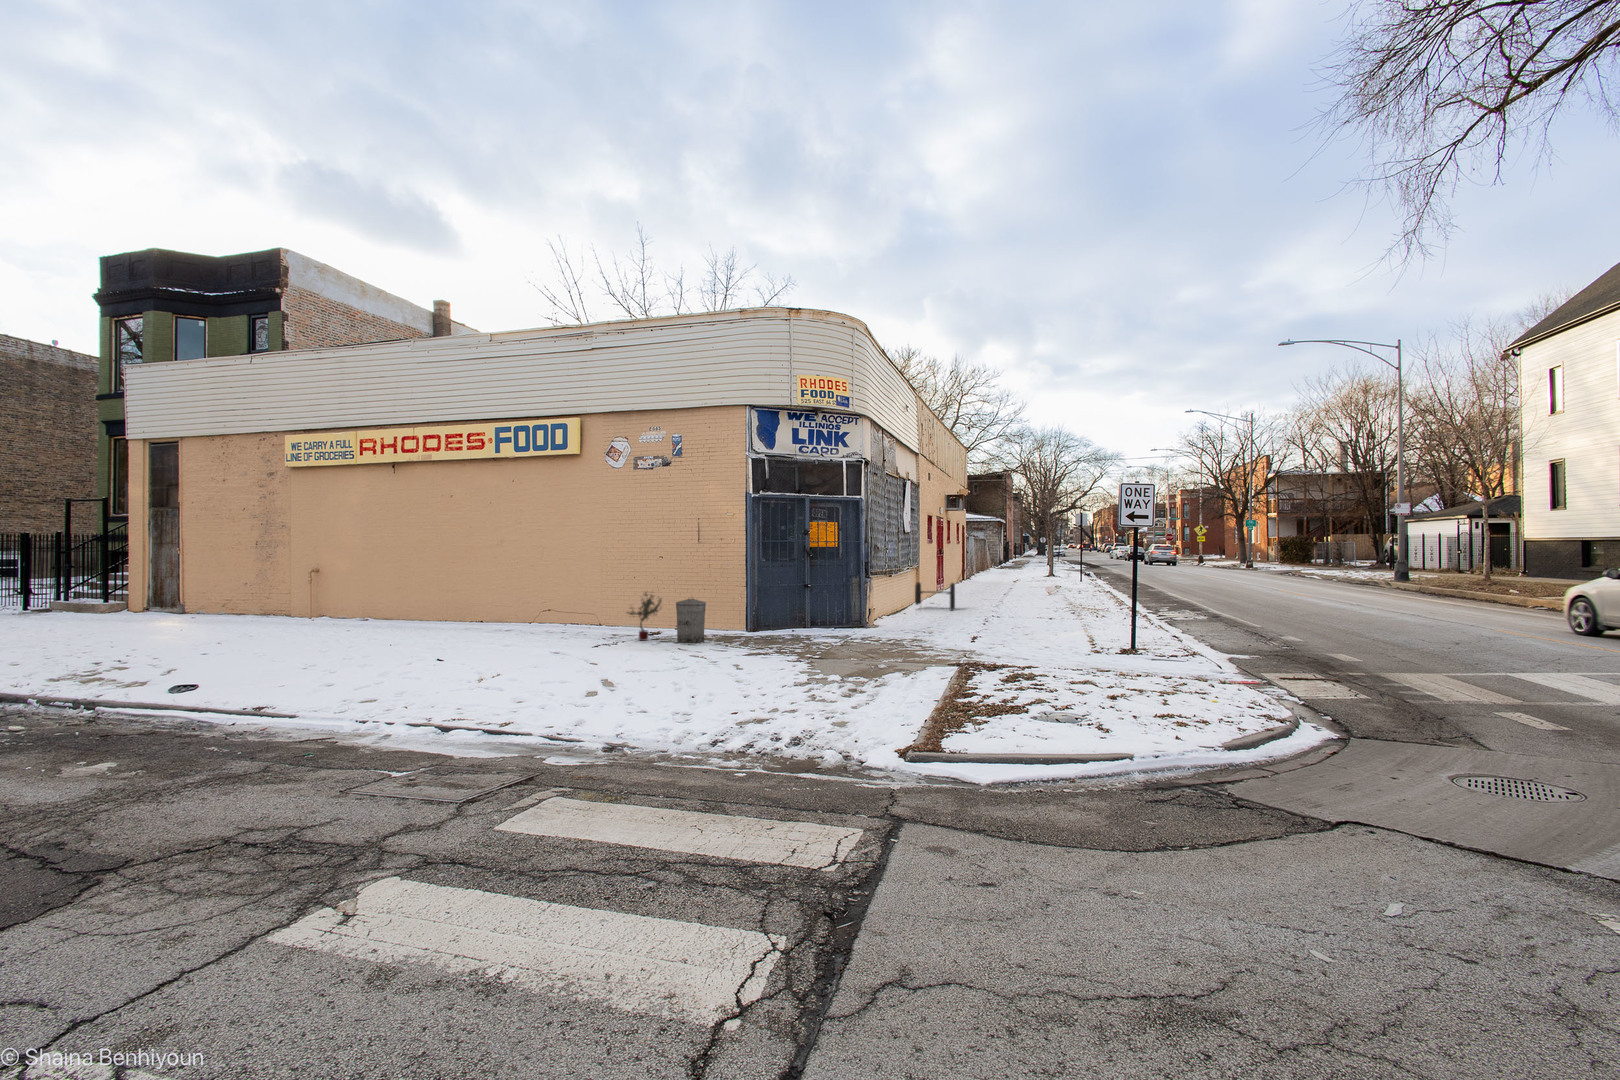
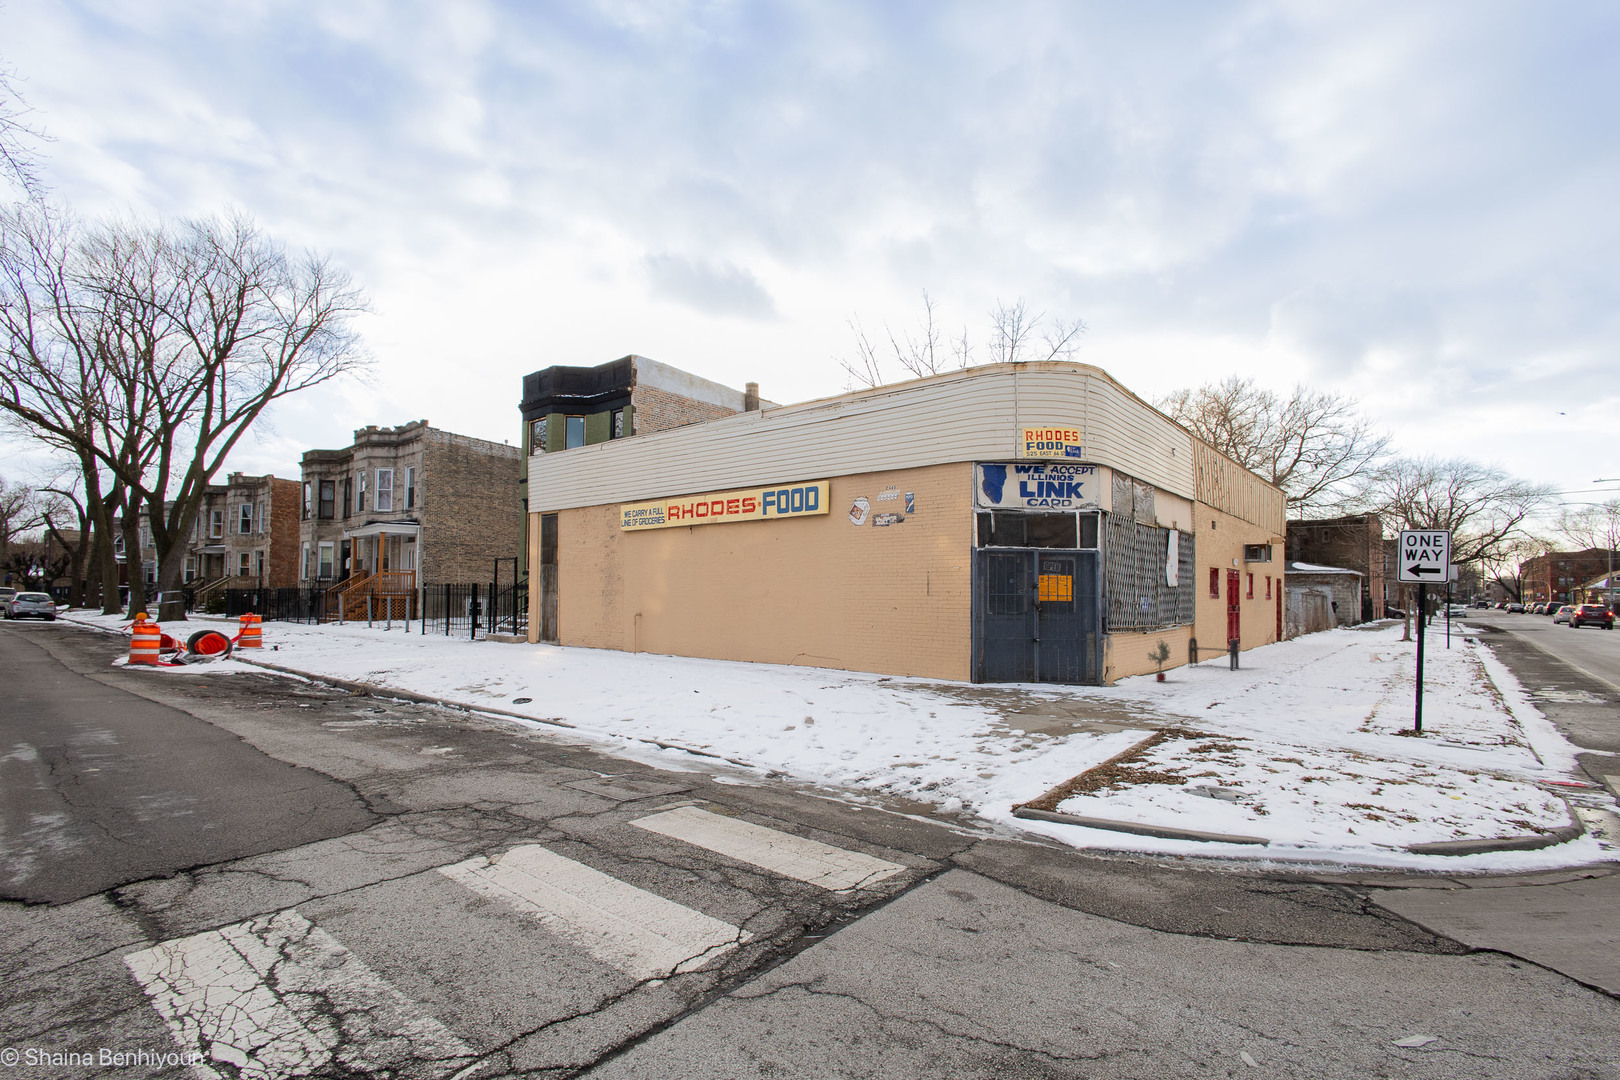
potted tree: present [627,592,662,641] -> present [1148,640,1170,682]
trash can: present [676,599,706,643] -> none [905,645,934,688]

